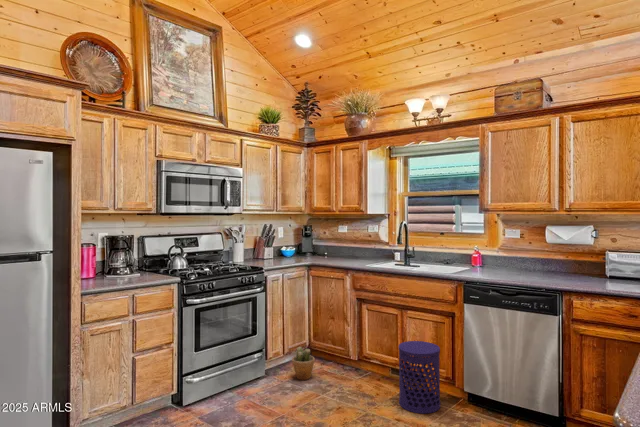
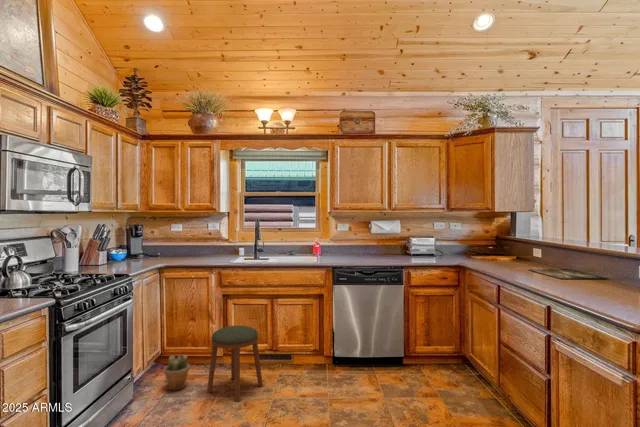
stool: none [320,330,372,405] -> present [207,325,263,402]
waste bin: present [399,341,440,414] -> none [285,323,321,386]

